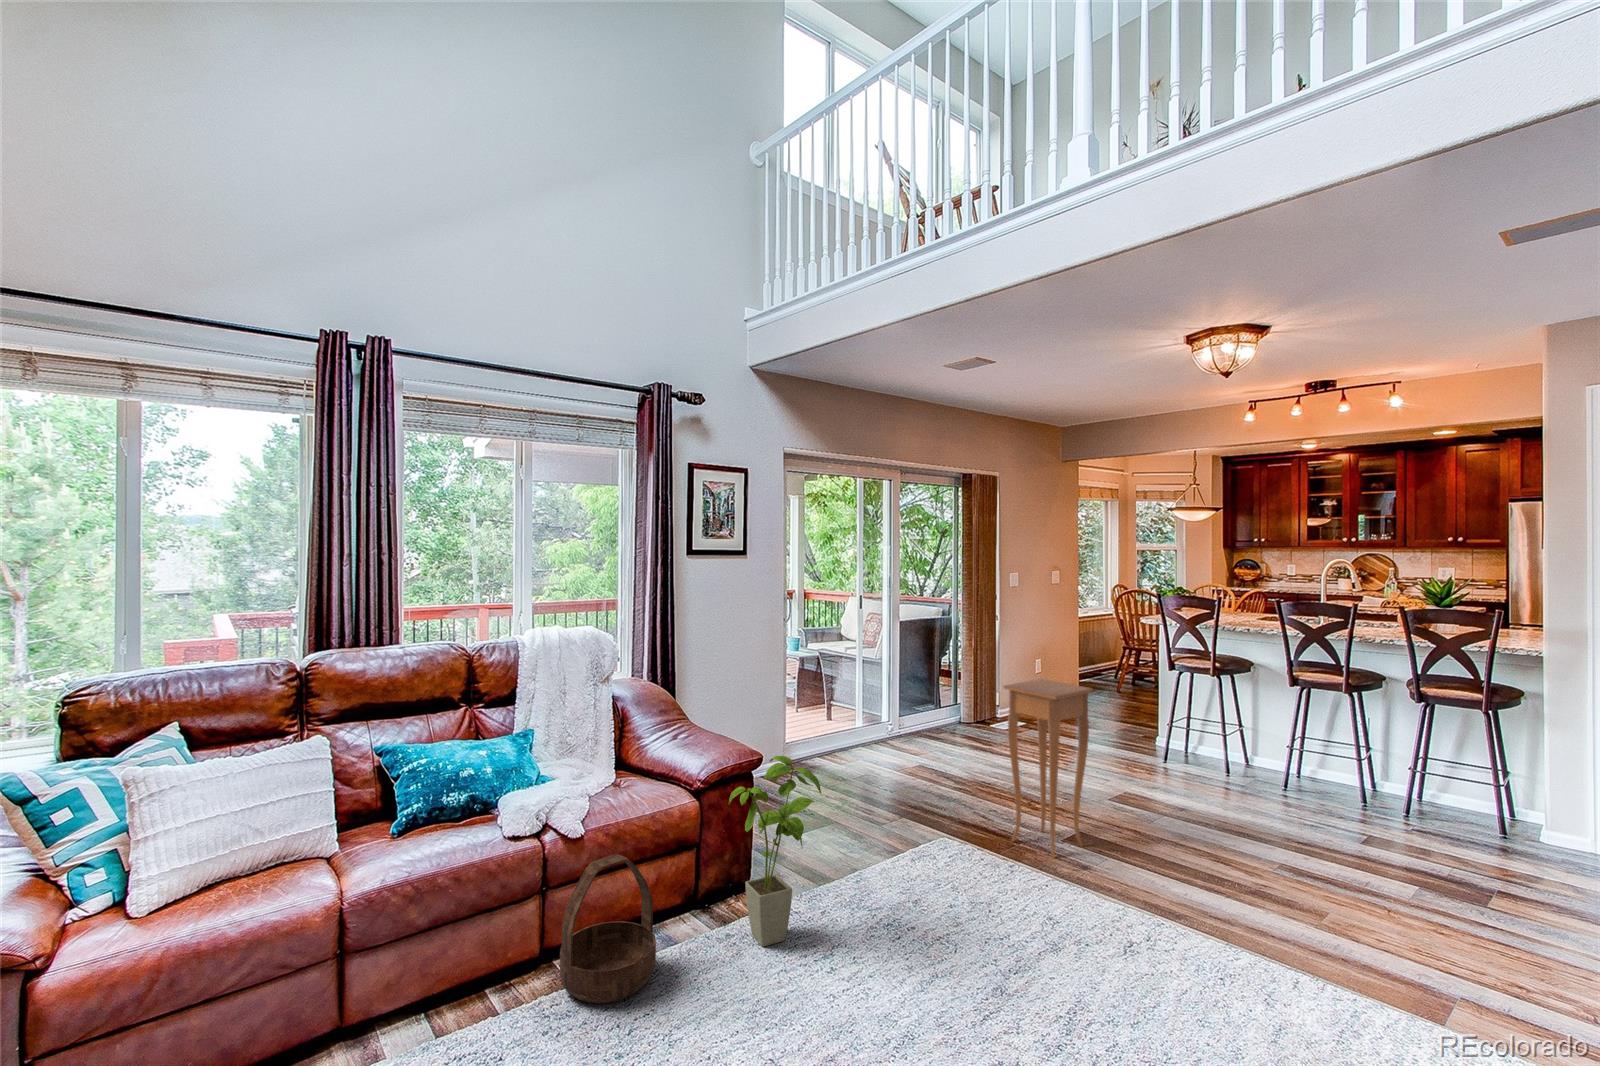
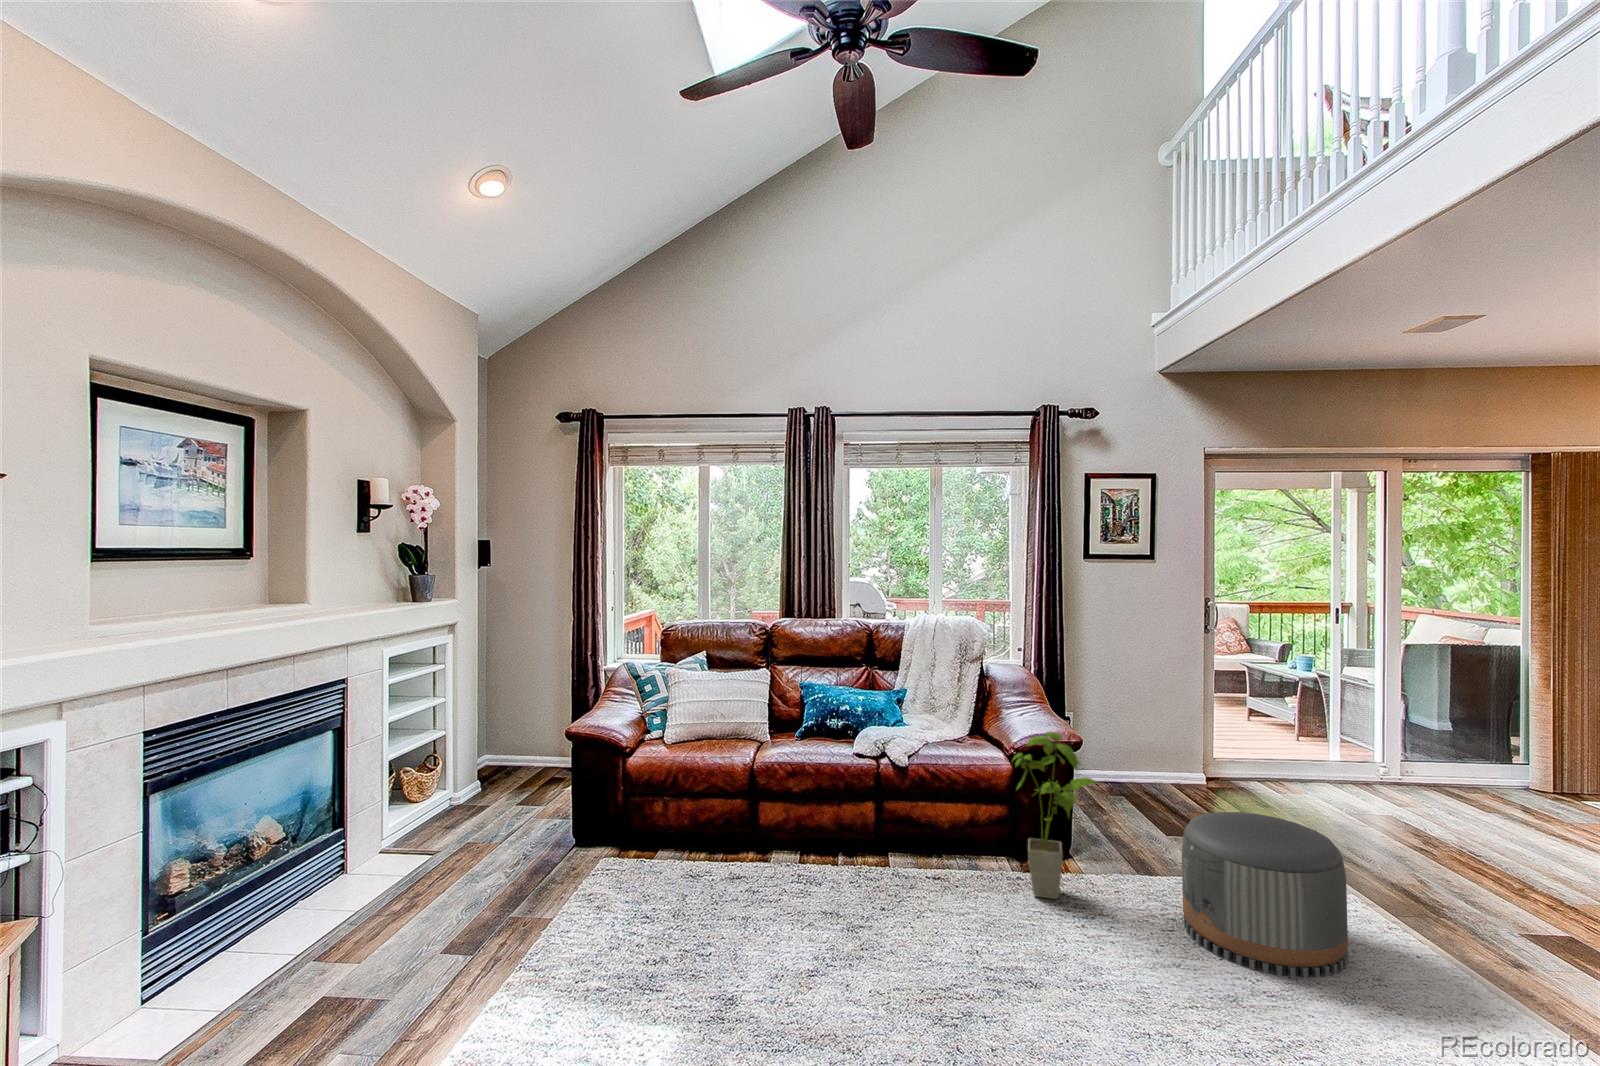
side table: present [1004,679,1093,858] -> none [1412,716,1561,951]
pouf: none [891,795,1023,945] -> present [1182,812,1348,978]
basket: present [560,854,656,1003] -> none [870,781,941,888]

